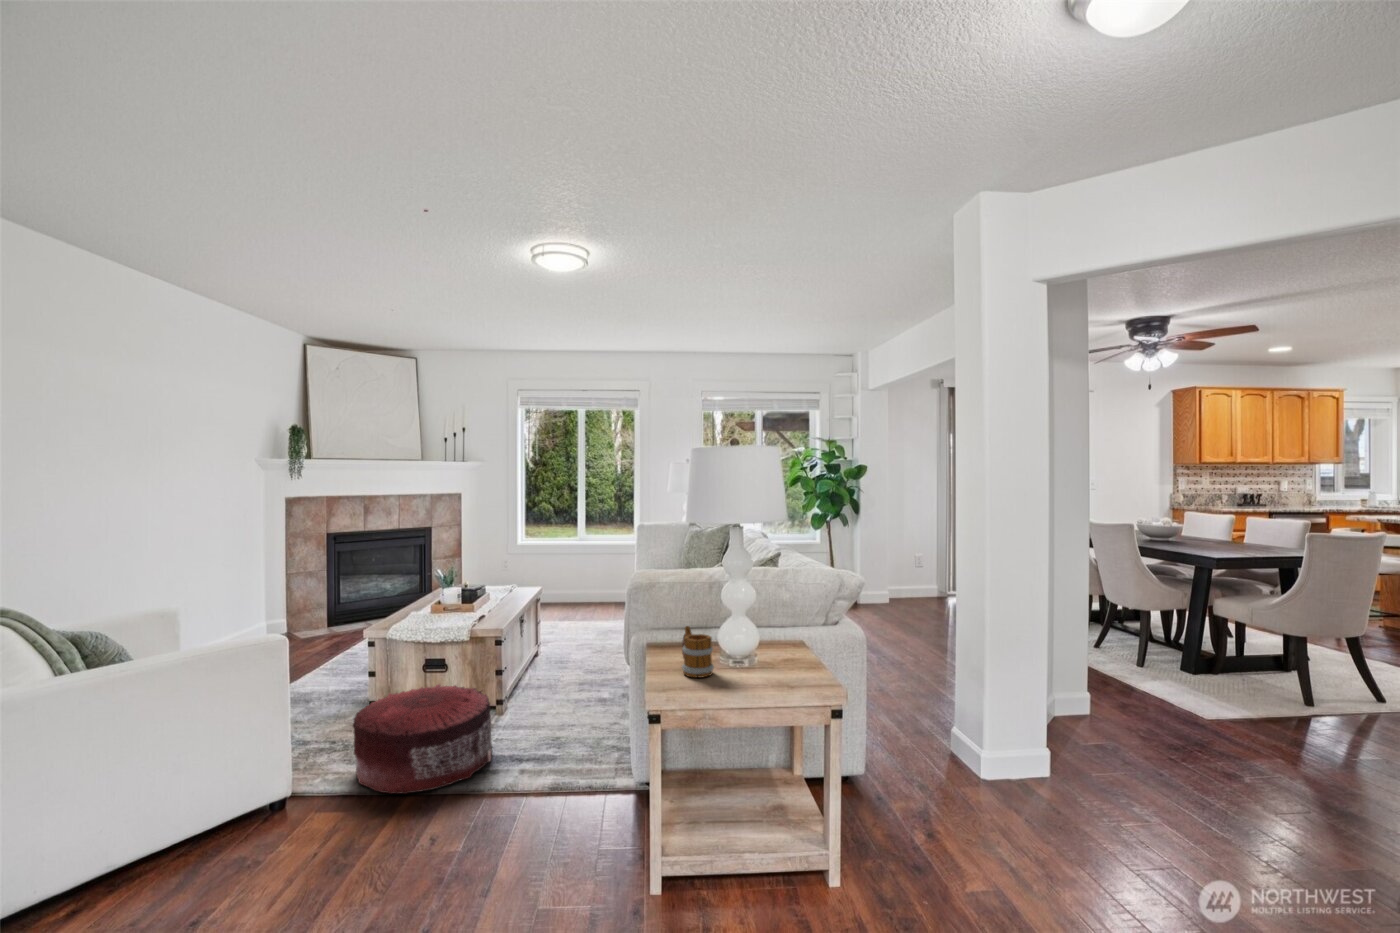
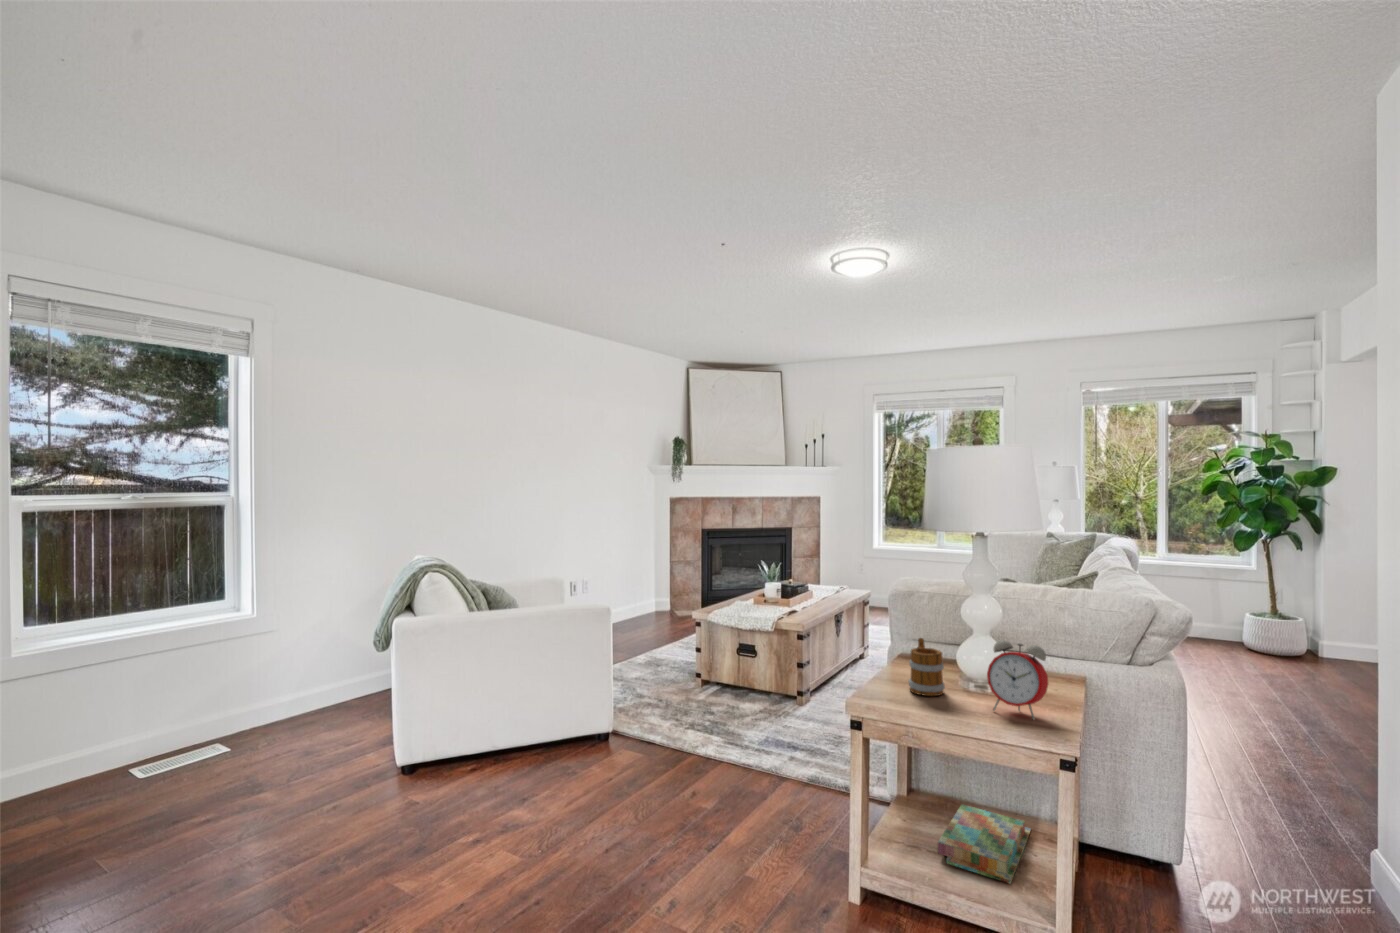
alarm clock: none [754,618,798,681] -> present [987,640,1048,720]
pouf: present [353,684,492,794] -> none [658,664,778,756]
board game: none [709,768,771,822] -> present [938,804,1031,883]

